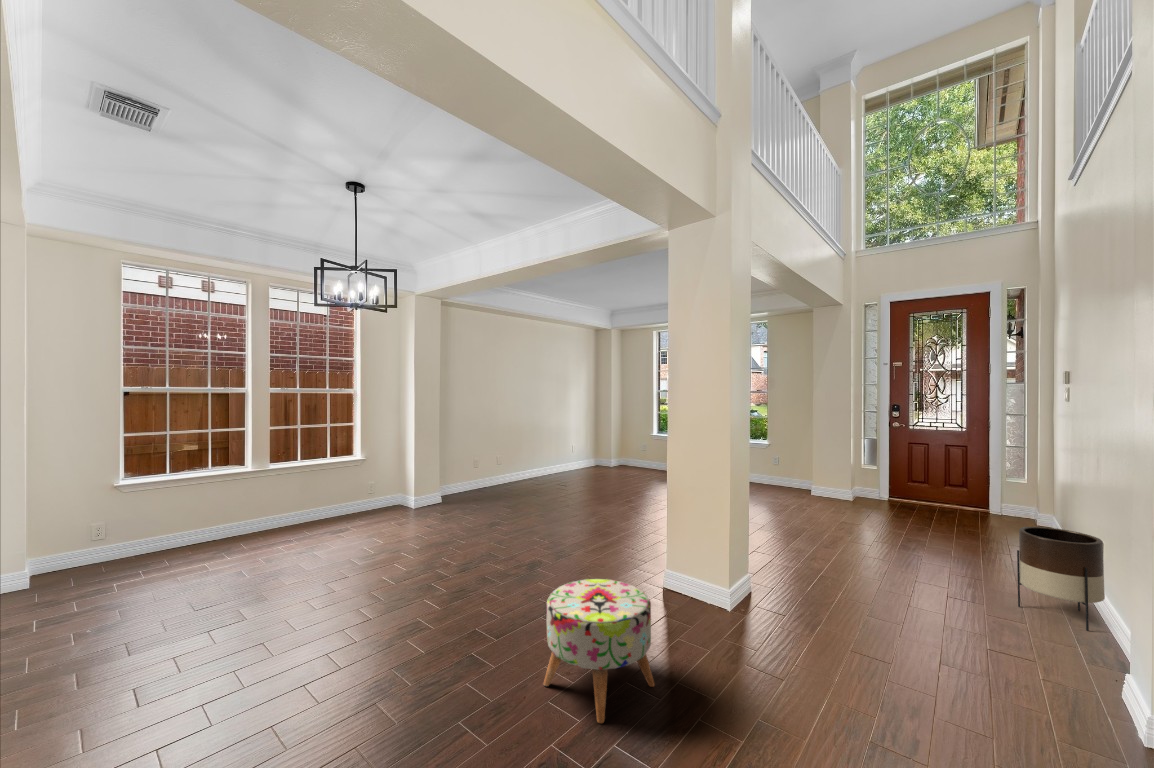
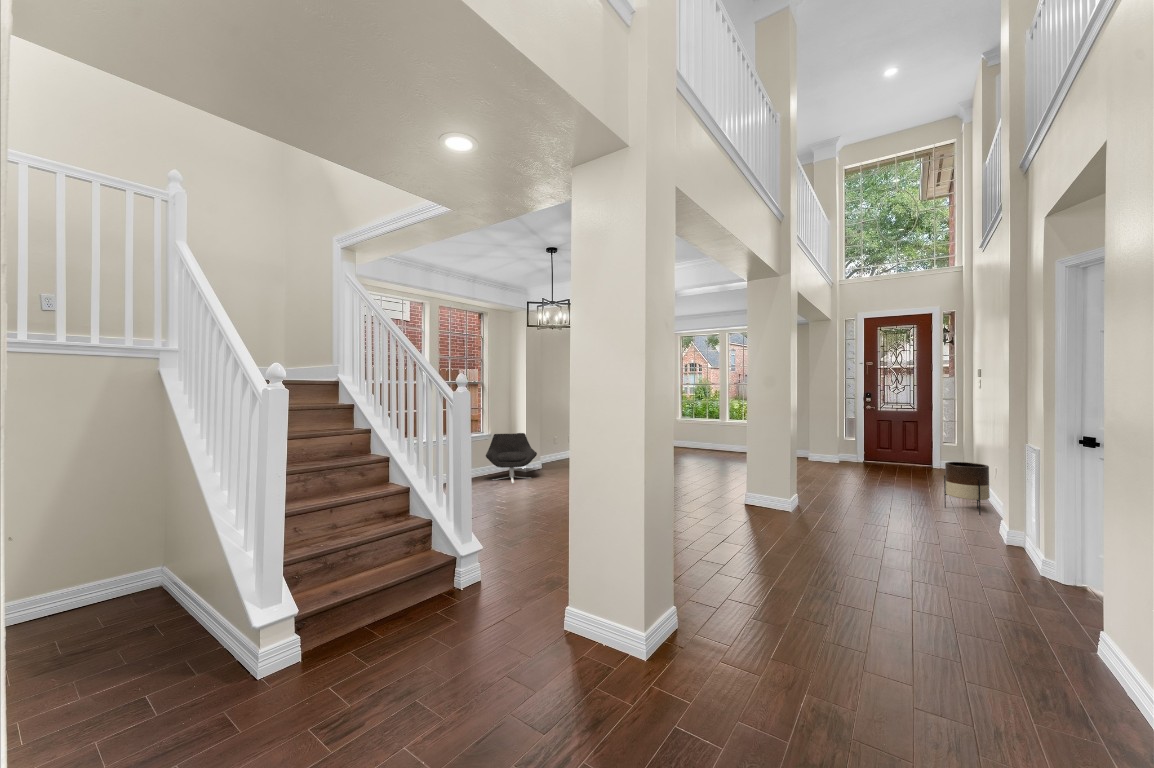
lounge chair: none [343,454,423,527] -> present [486,433,537,483]
ottoman: present [543,579,655,724] -> none [701,488,759,549]

